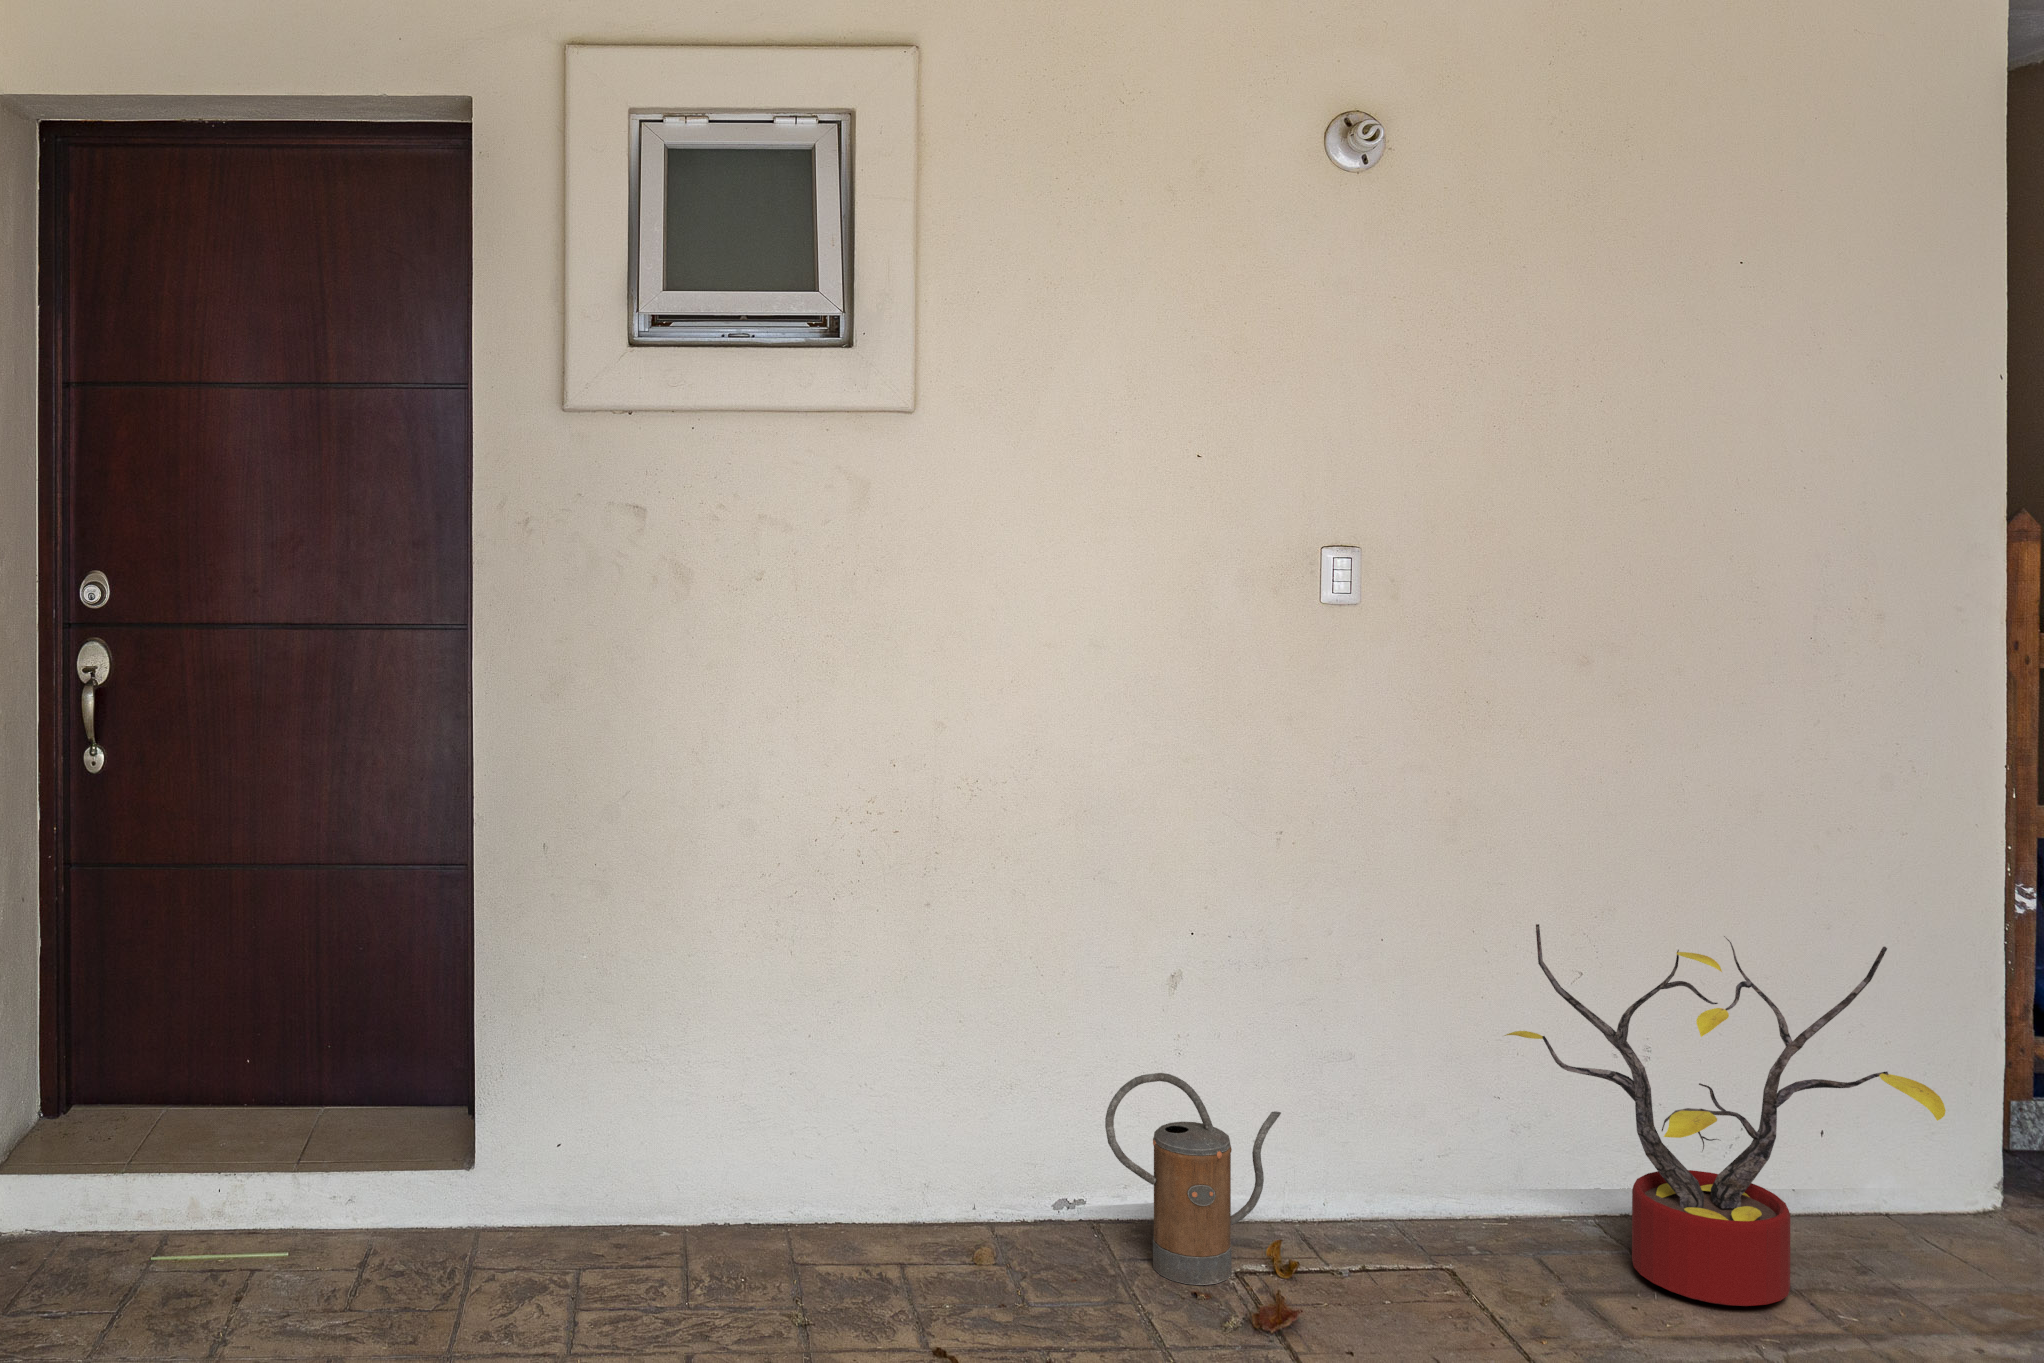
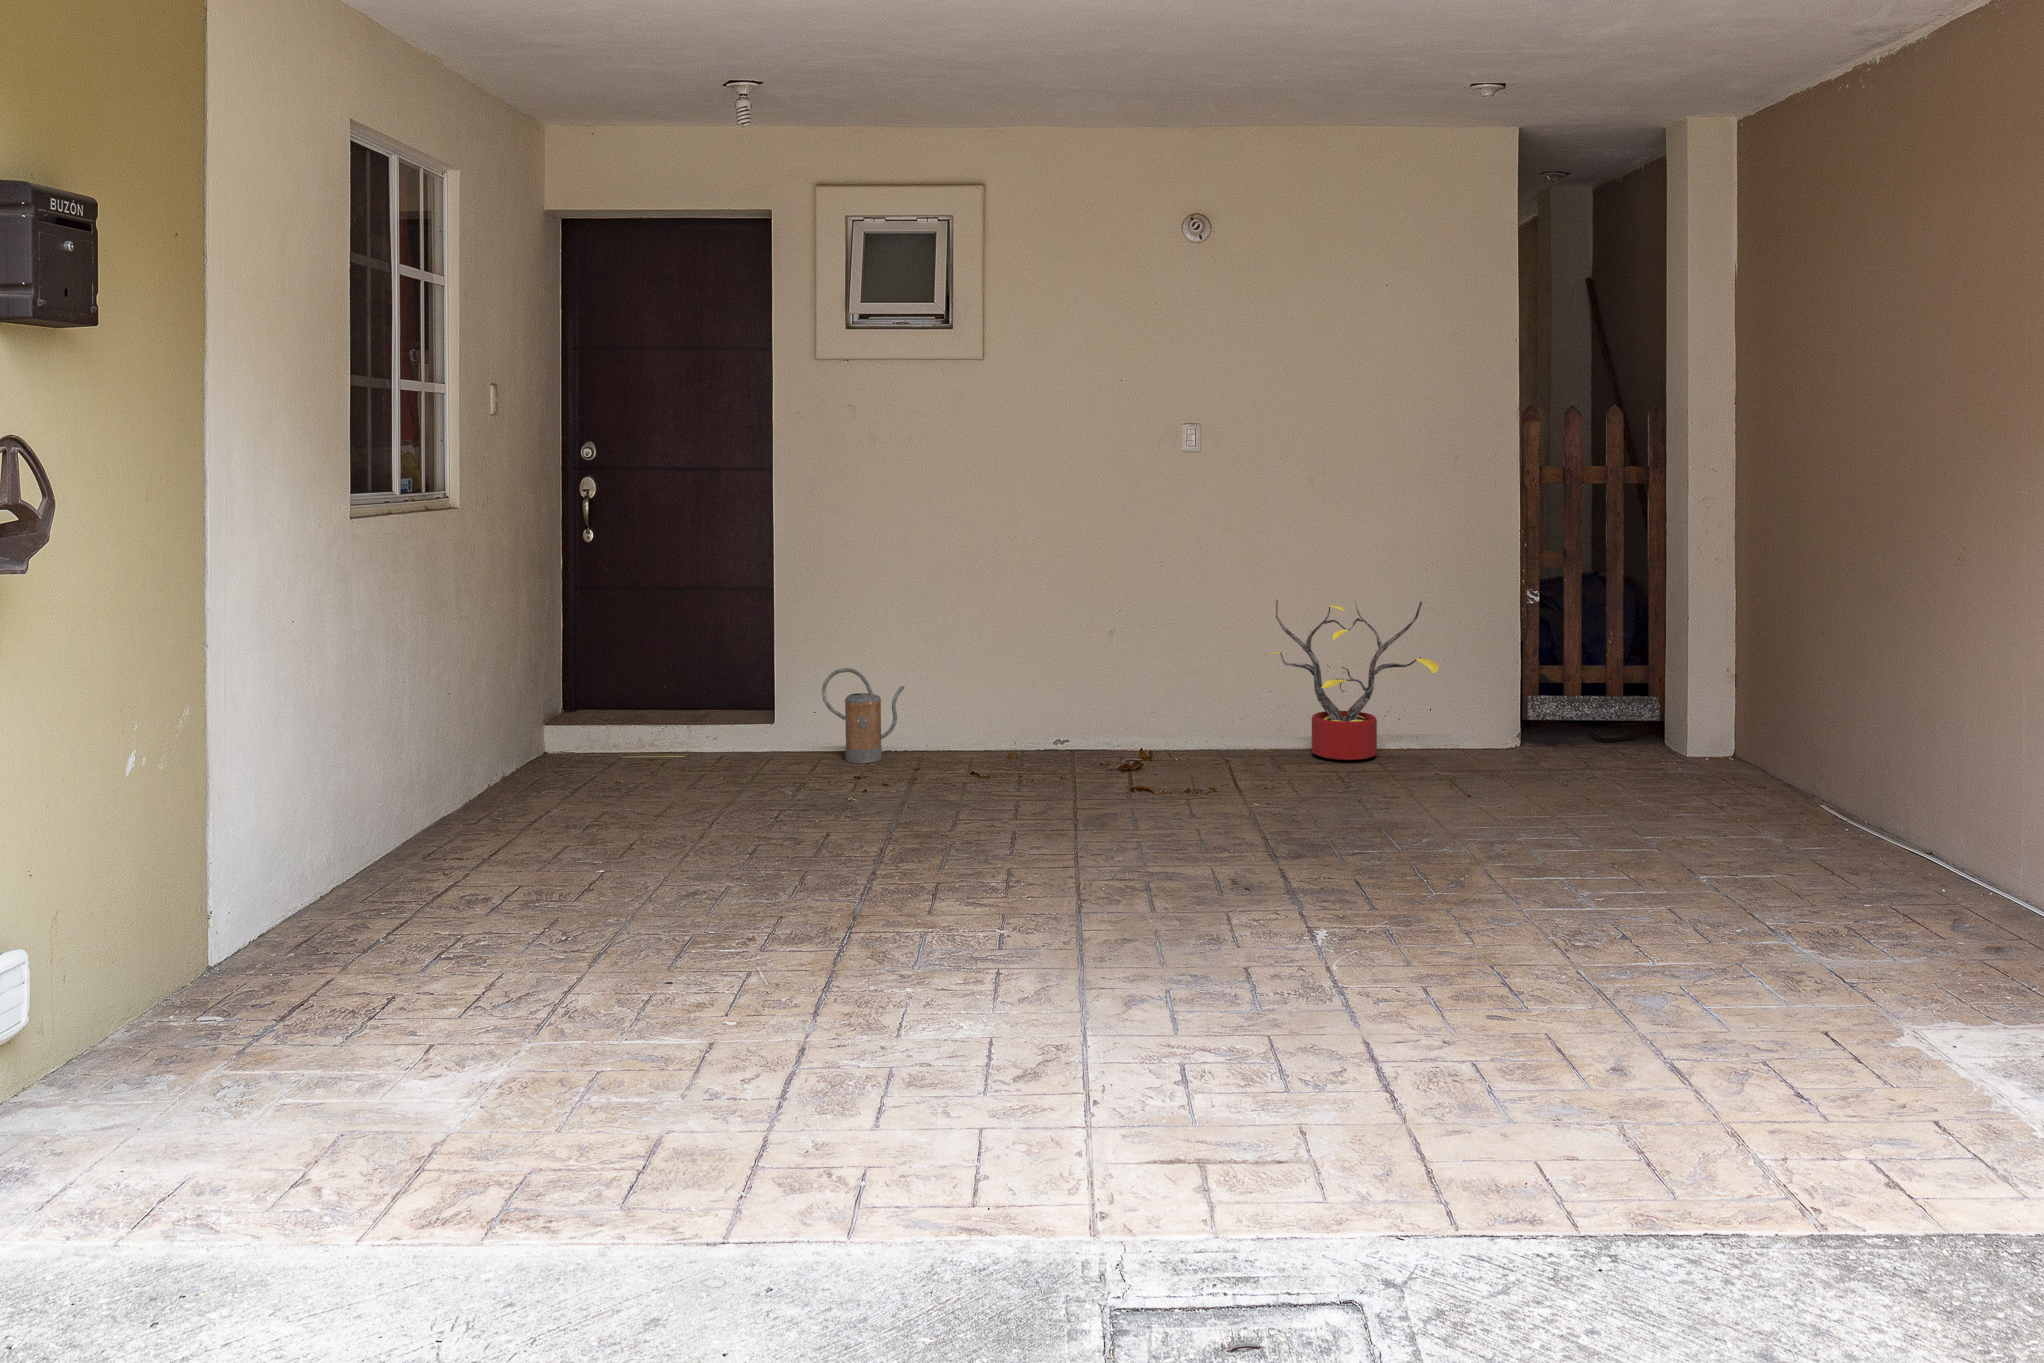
watering can: present [1105,1073,1281,1285] -> present [822,668,905,763]

